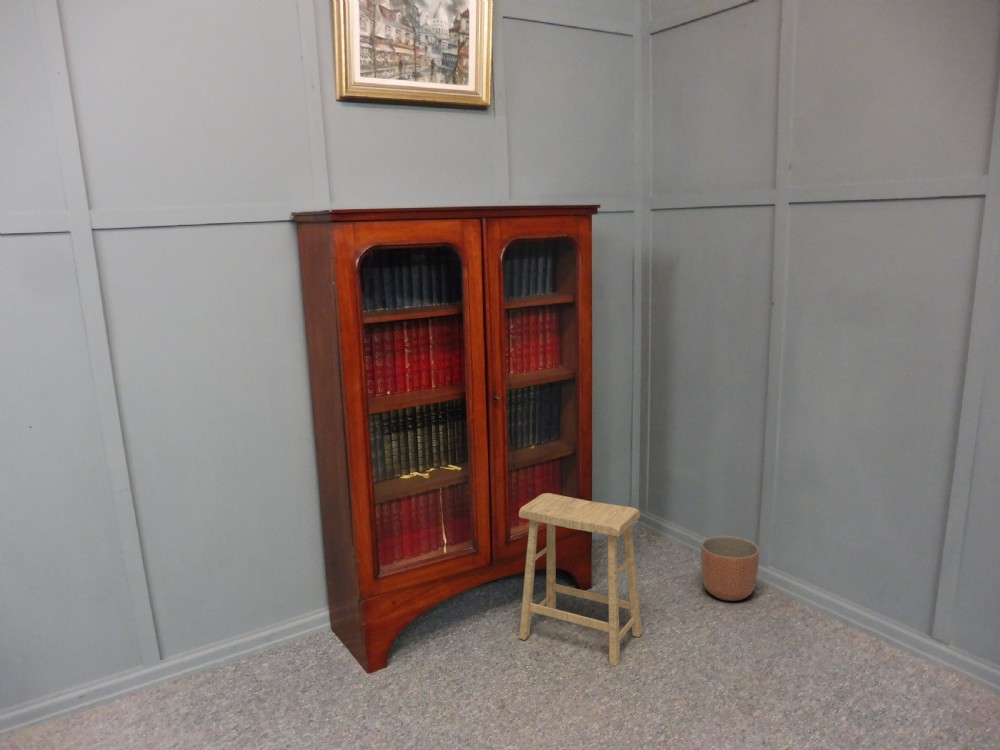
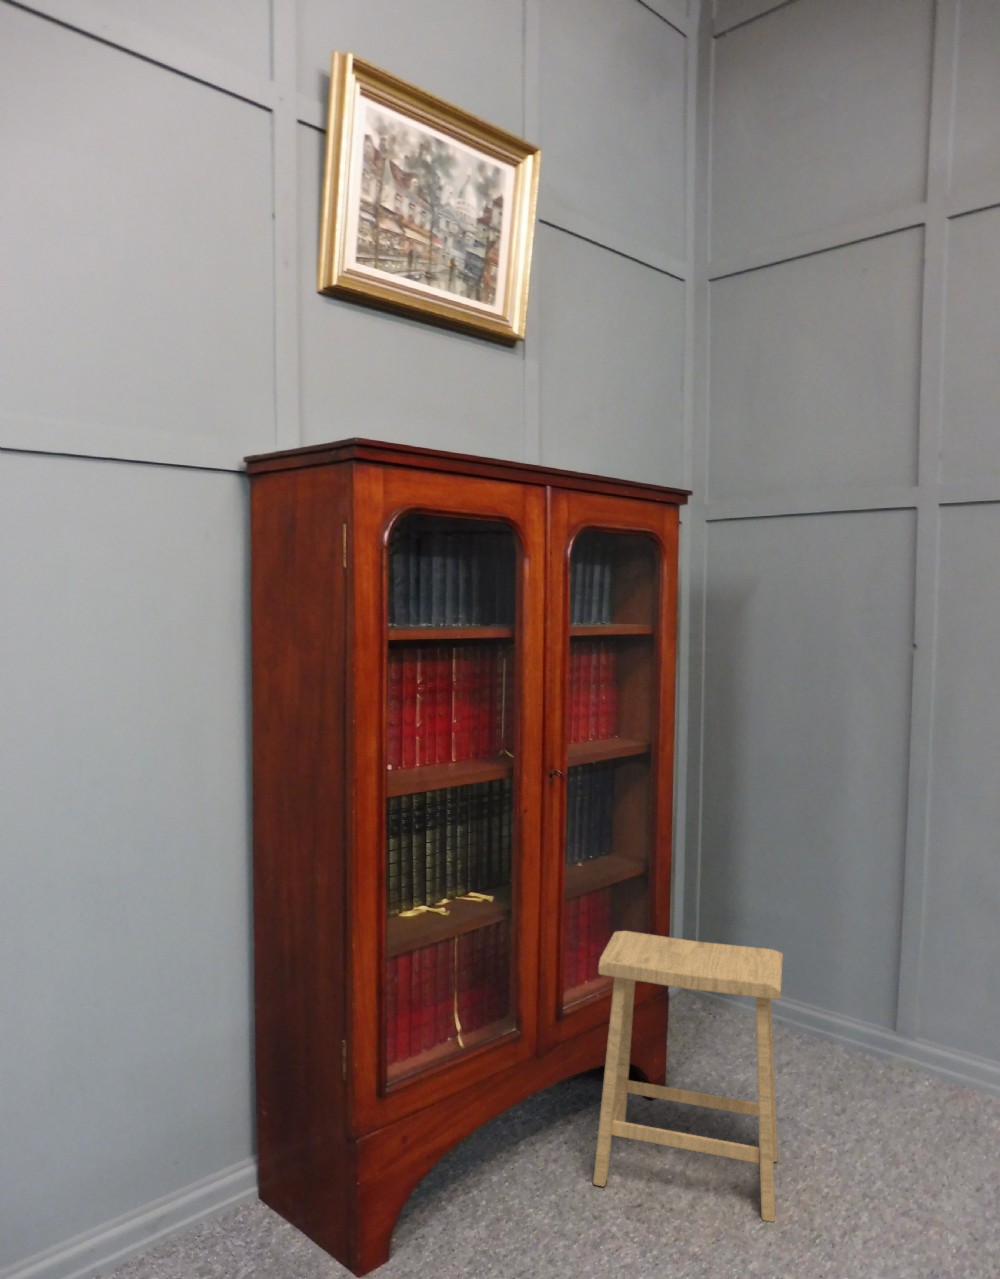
planter: present [701,536,759,601] -> none [815,983,903,1085]

